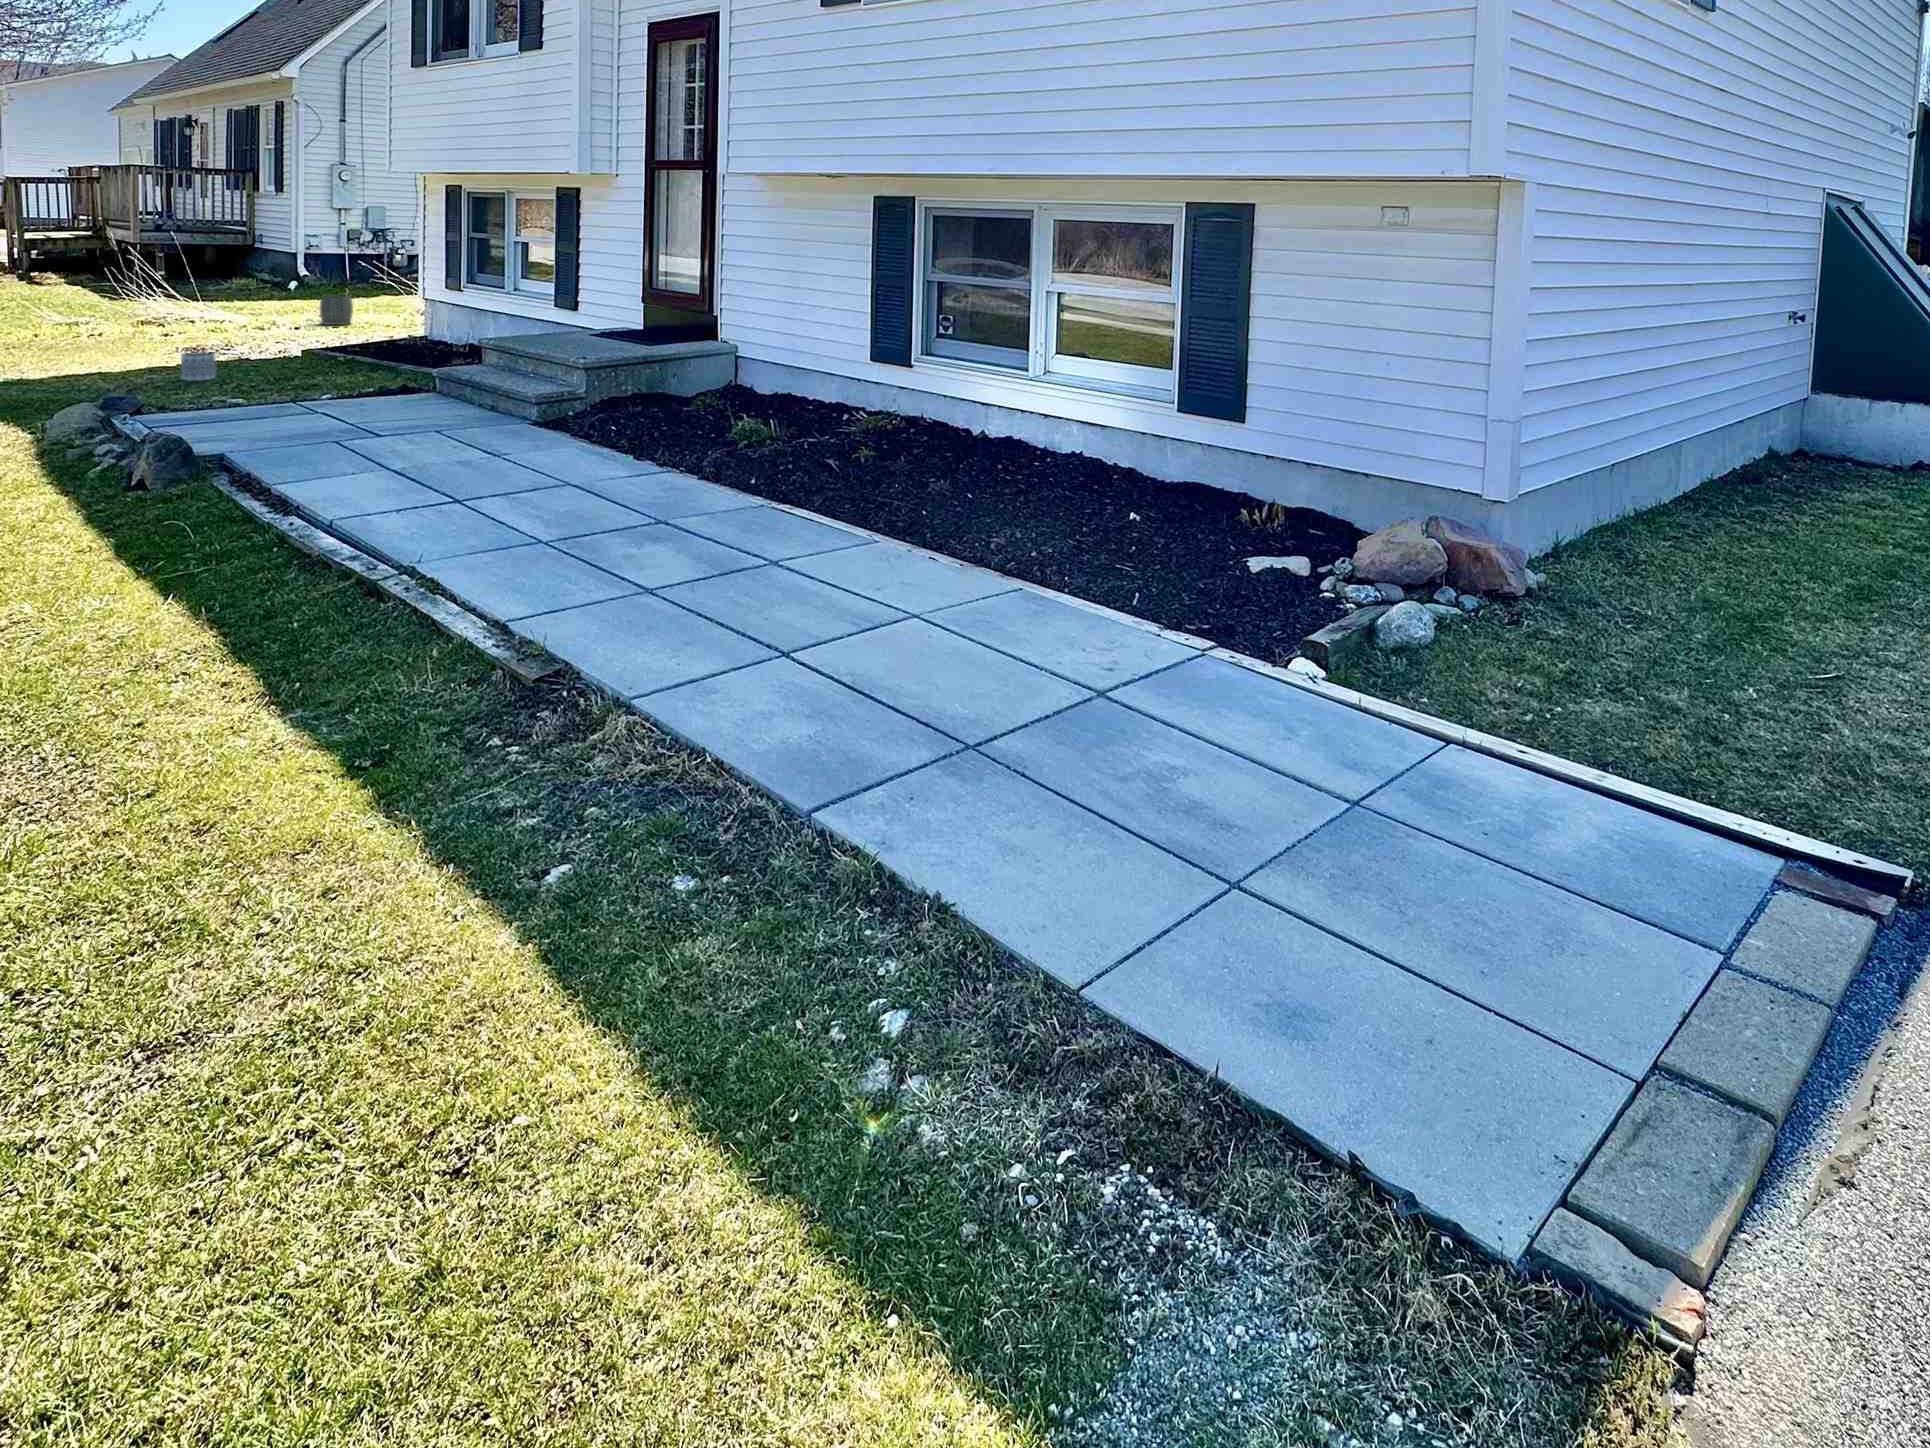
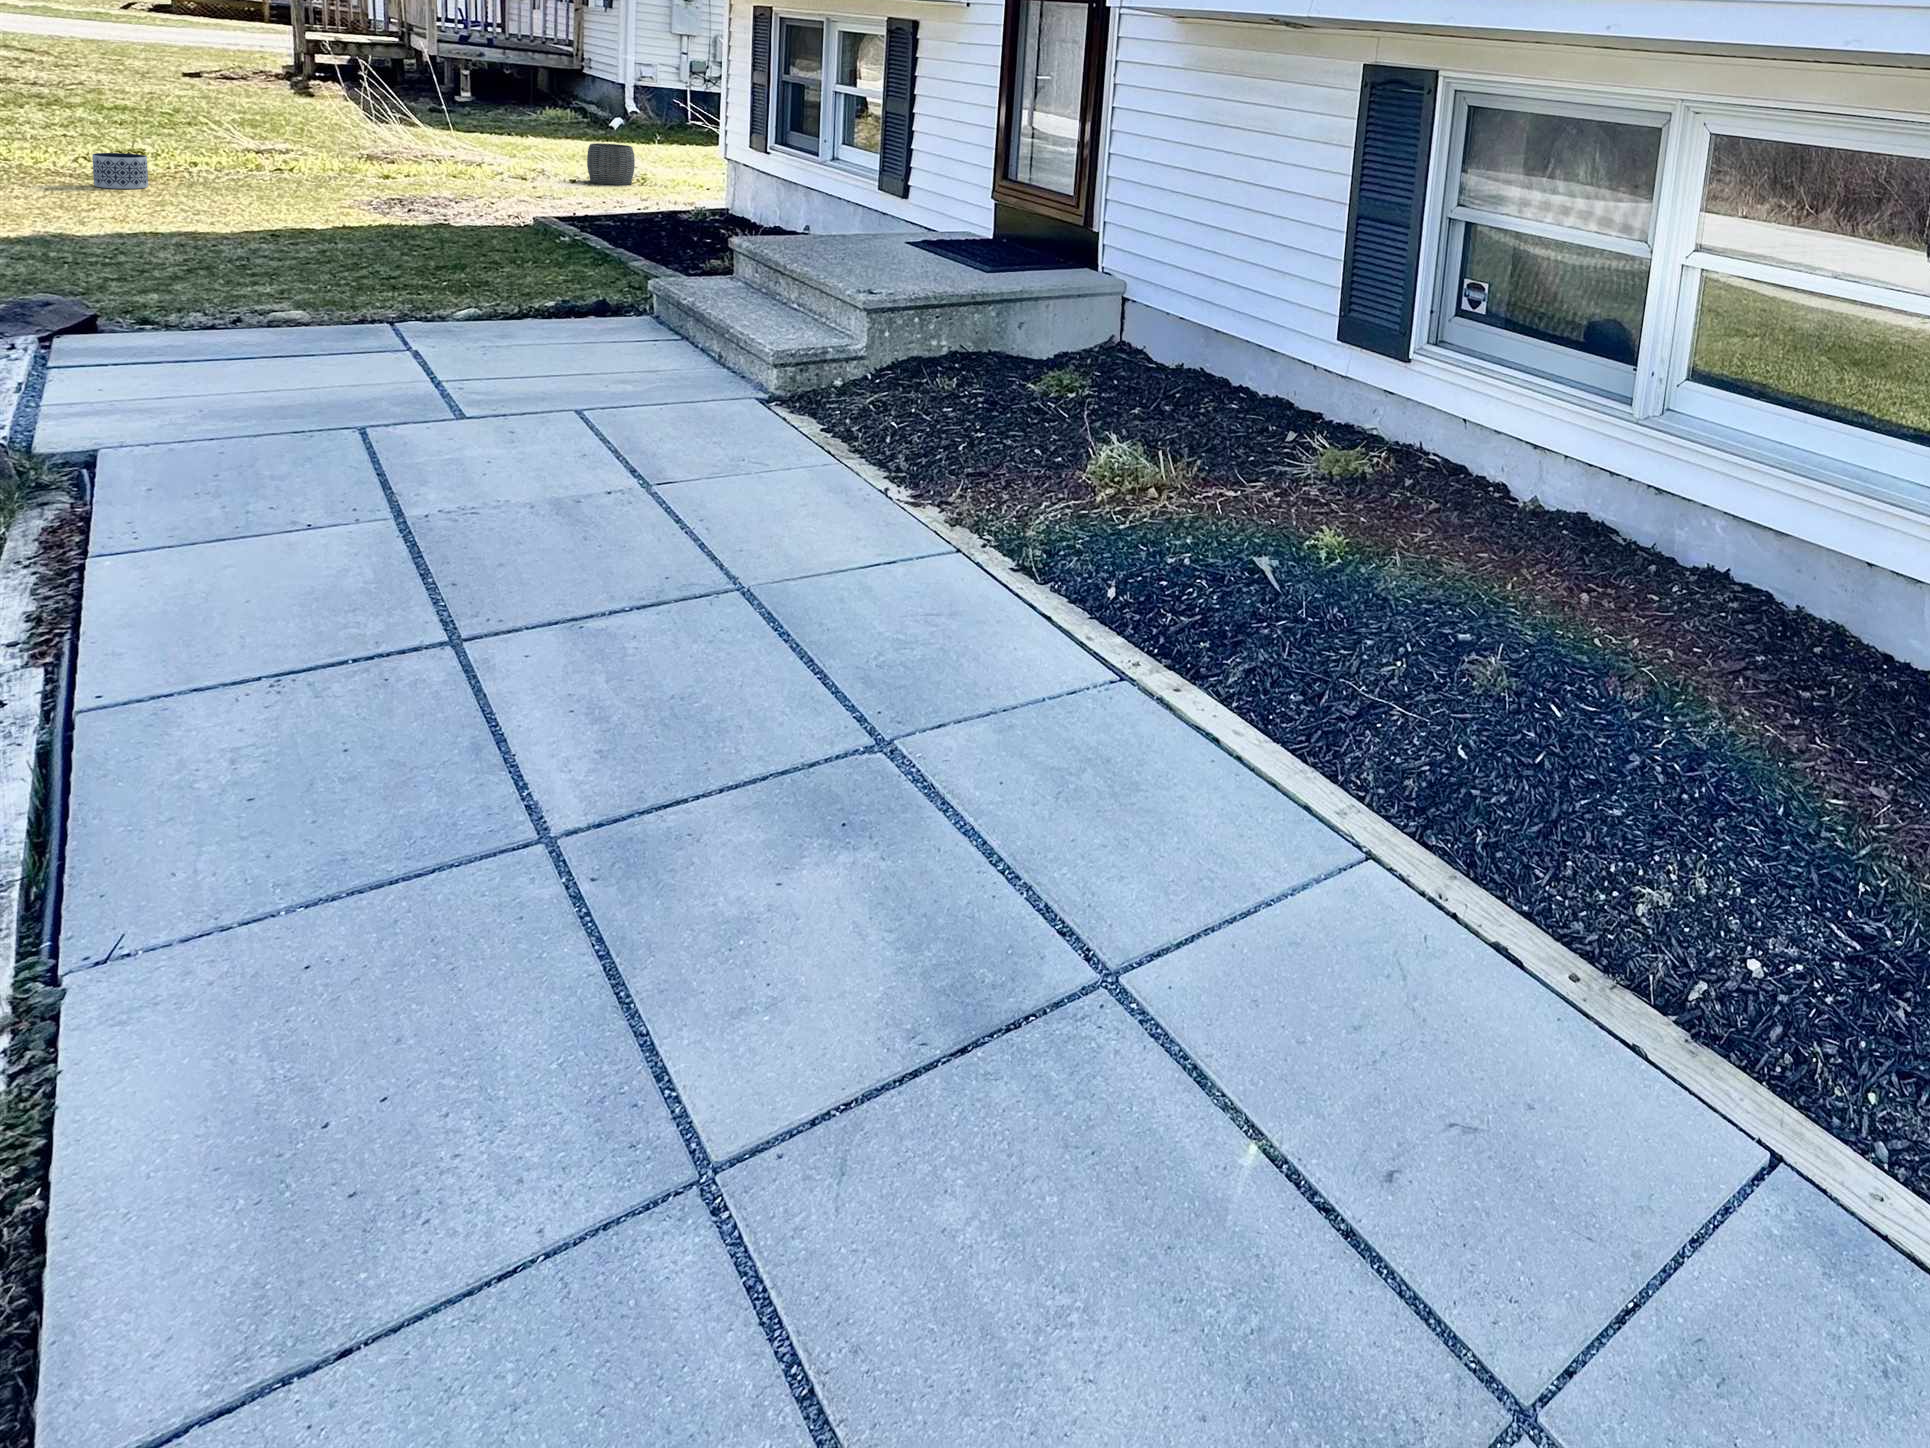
planter: present [181,352,216,381] -> present [92,153,148,189]

